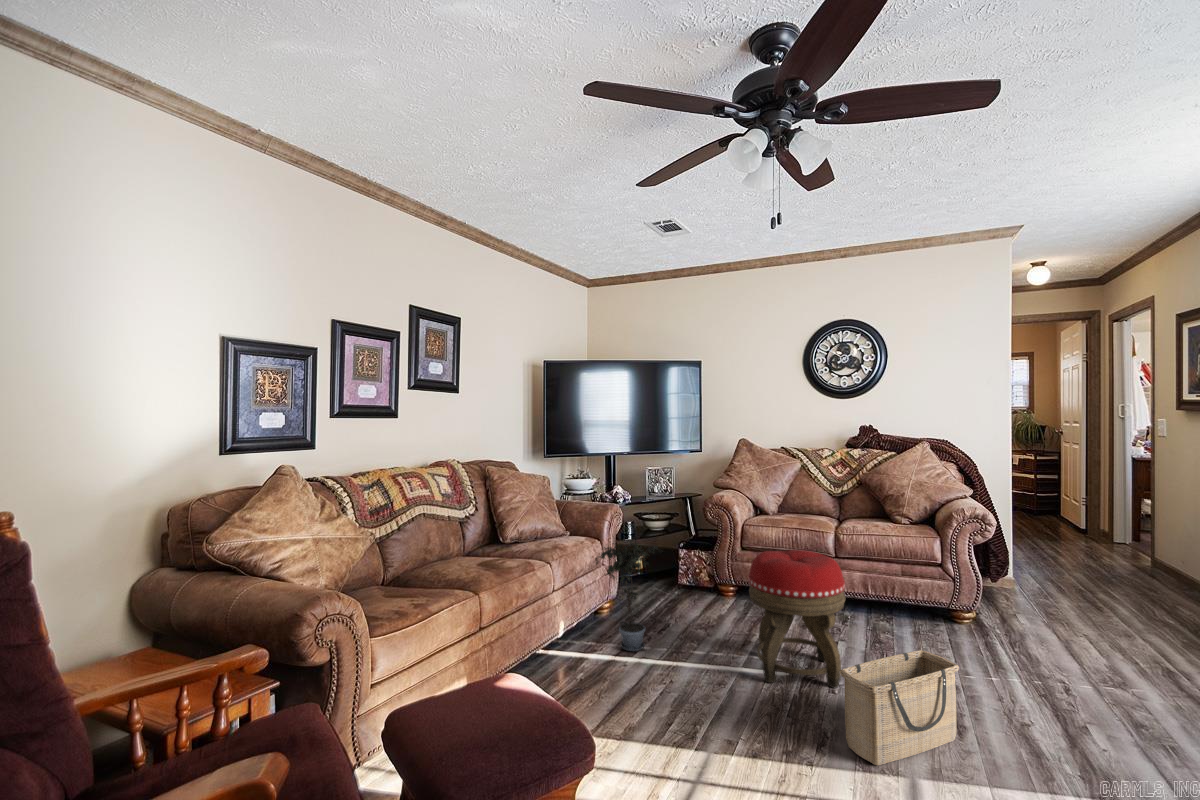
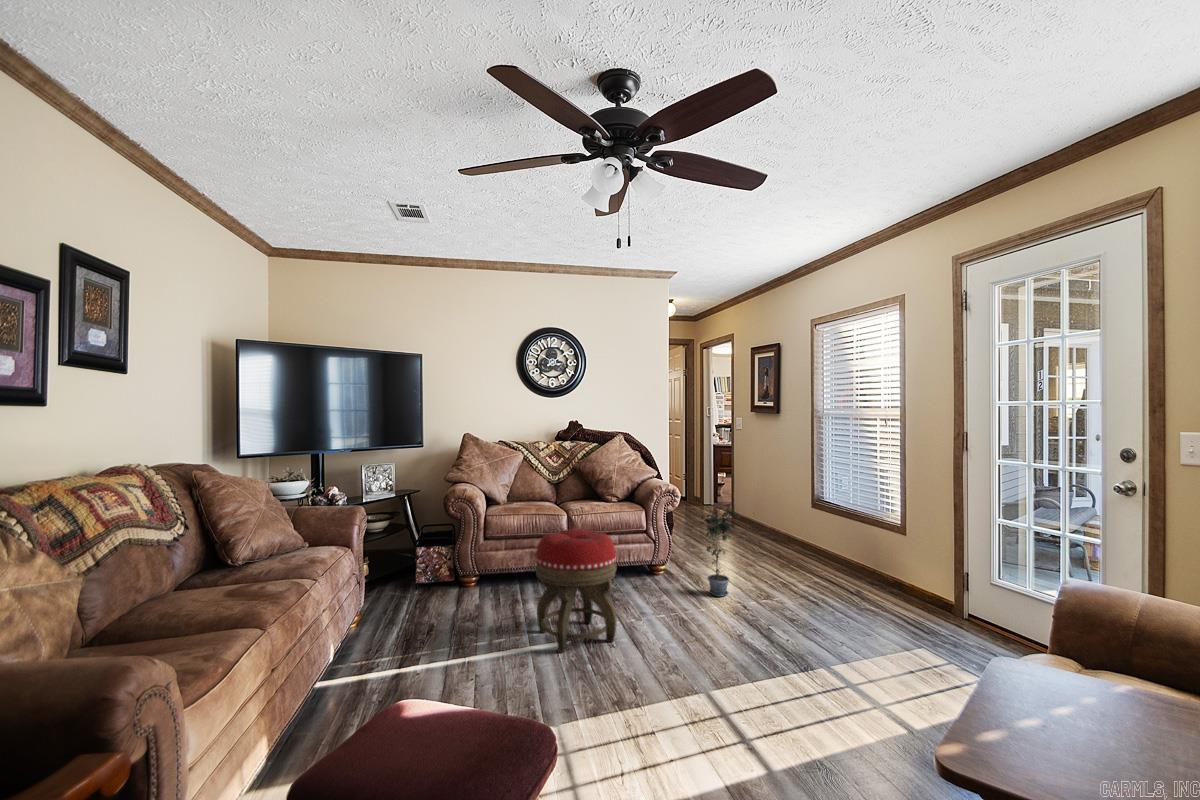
potted plant: present [595,537,658,651] -> present [702,504,739,597]
basket: present [840,650,959,765] -> none [650,593,714,690]

